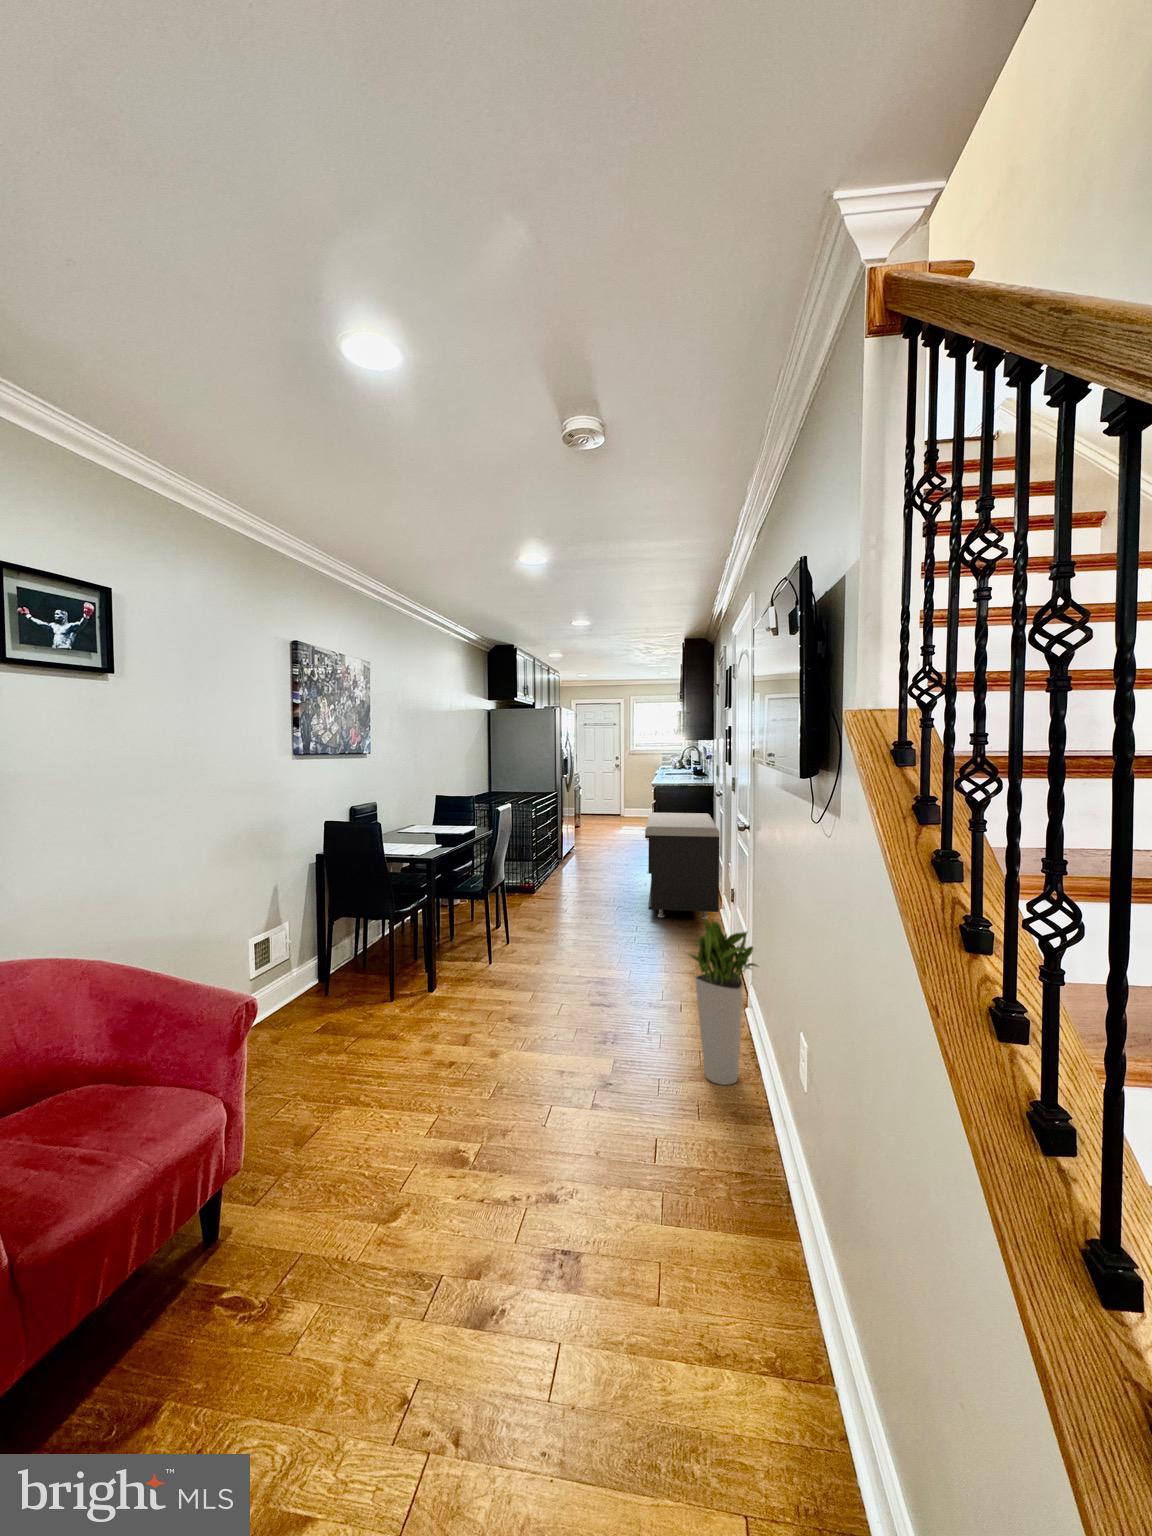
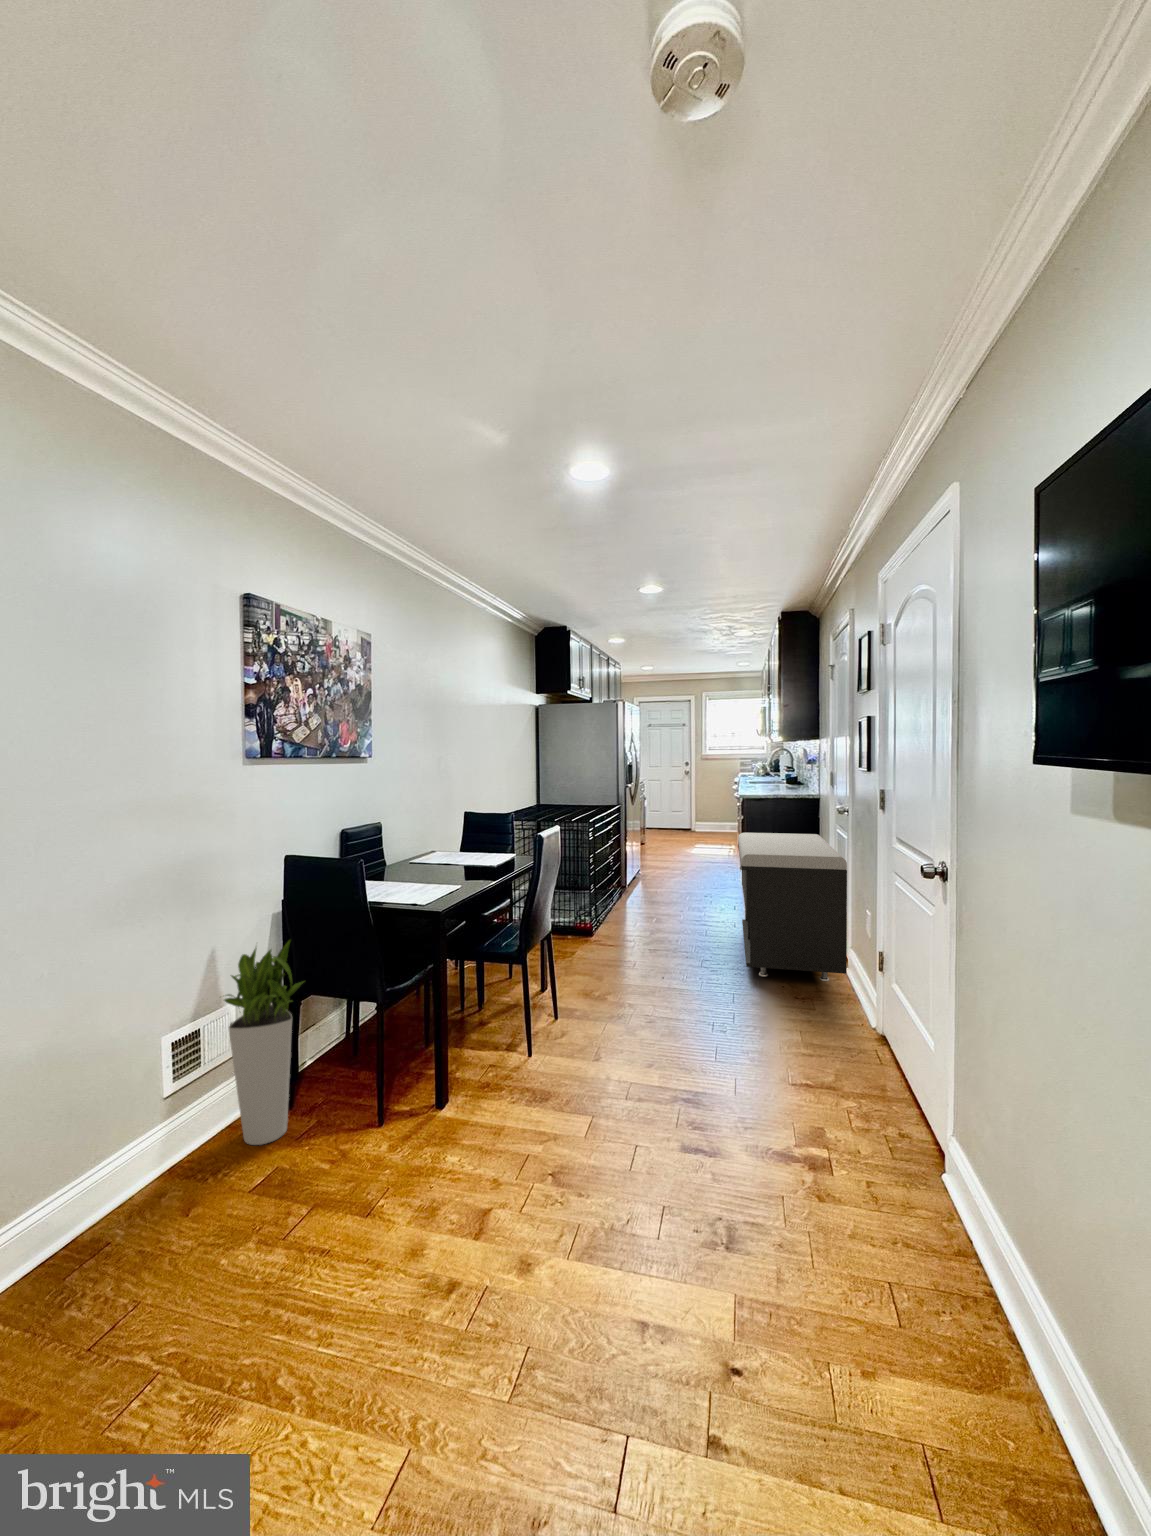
planter: present [689,919,758,1085] -> present [224,941,304,1145]

